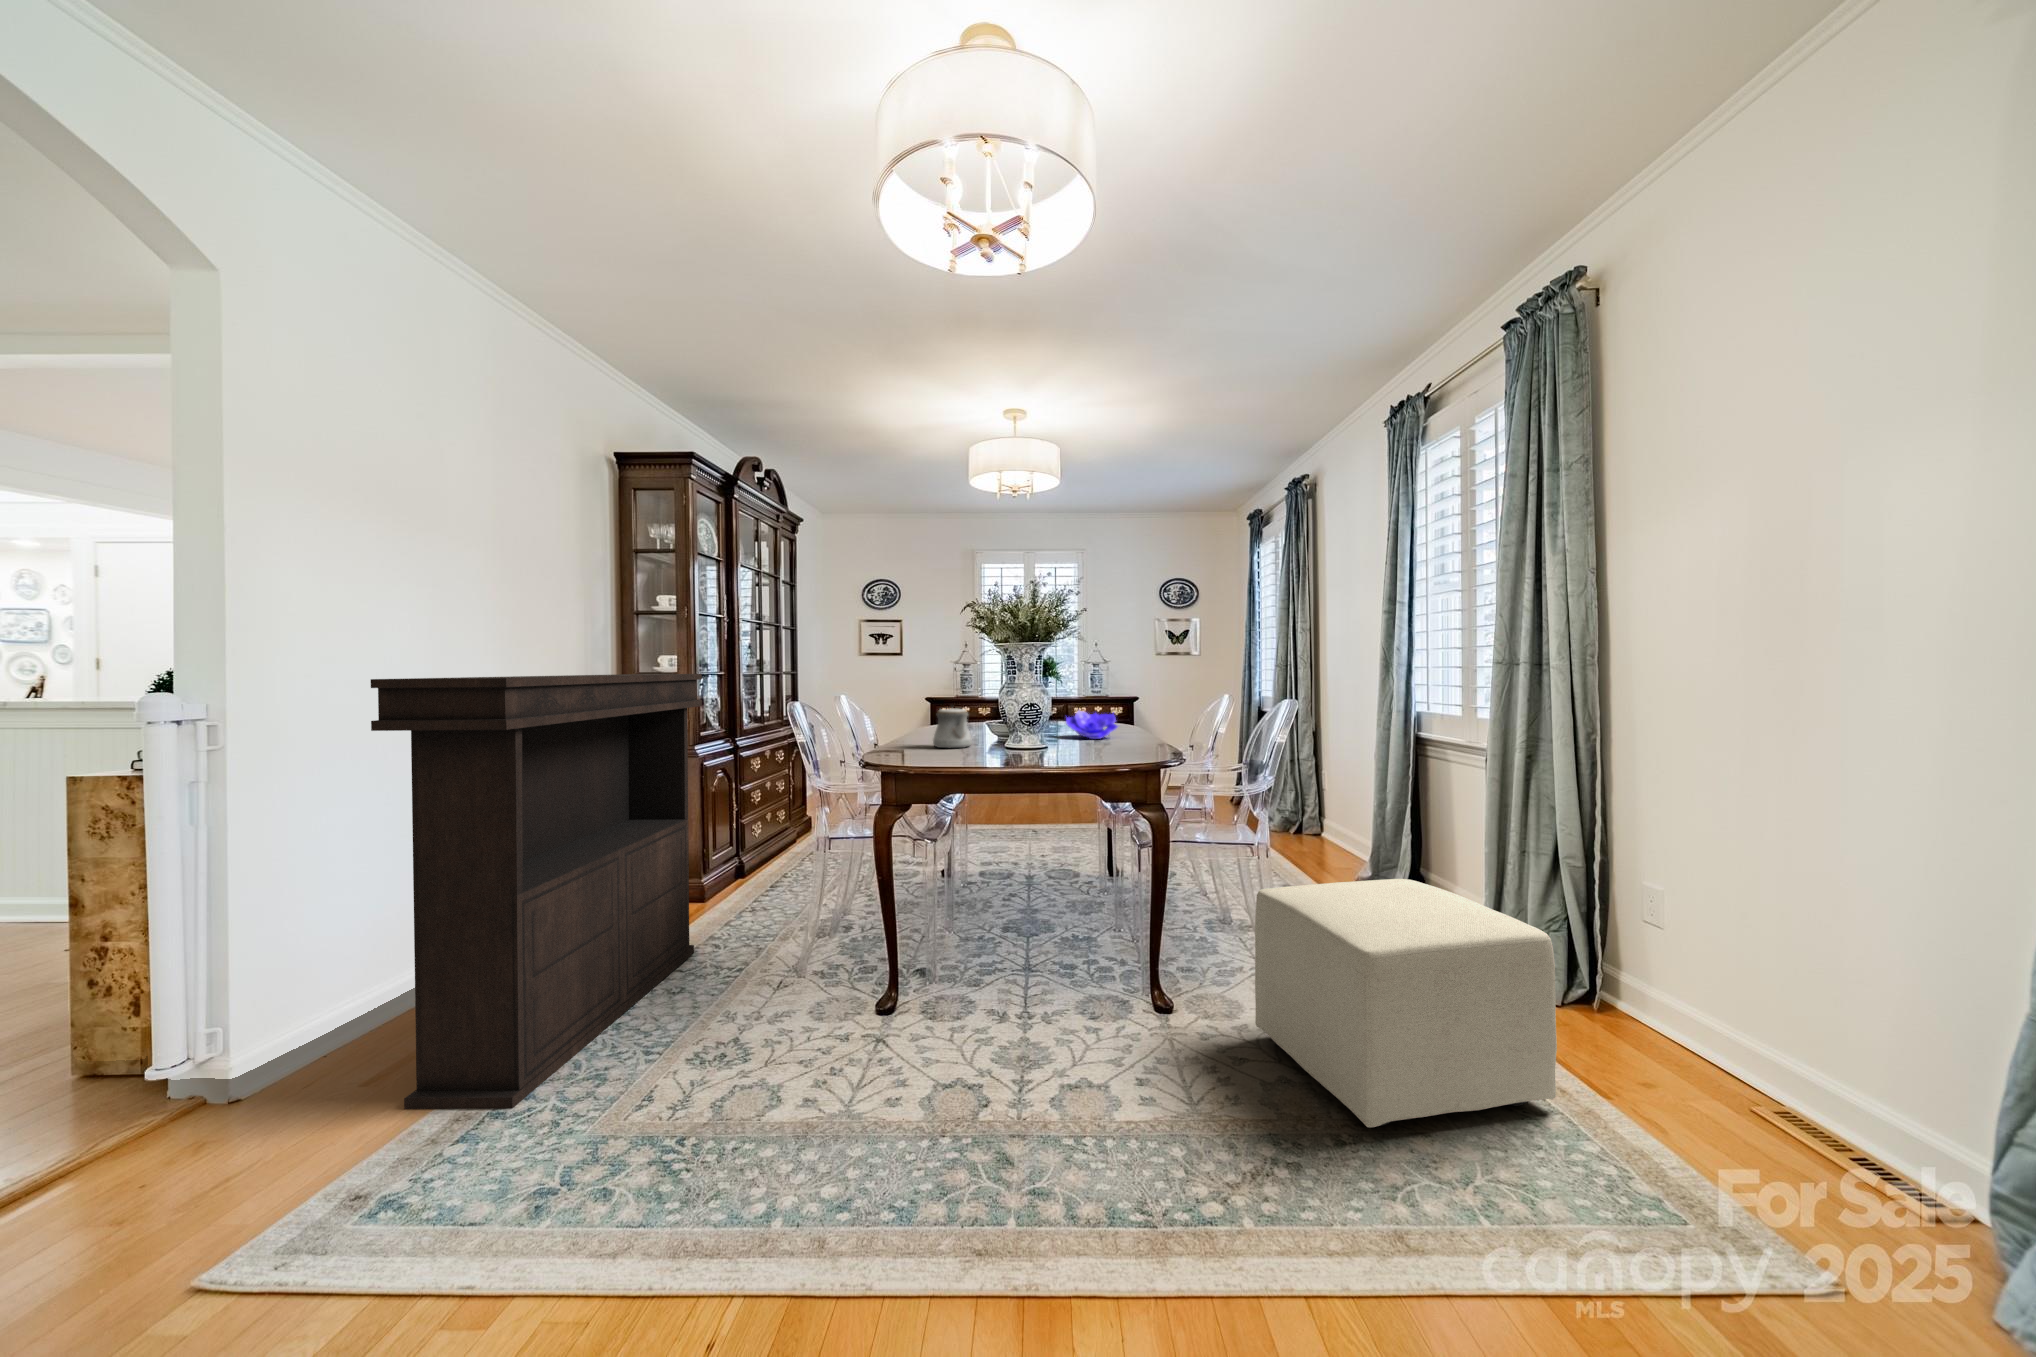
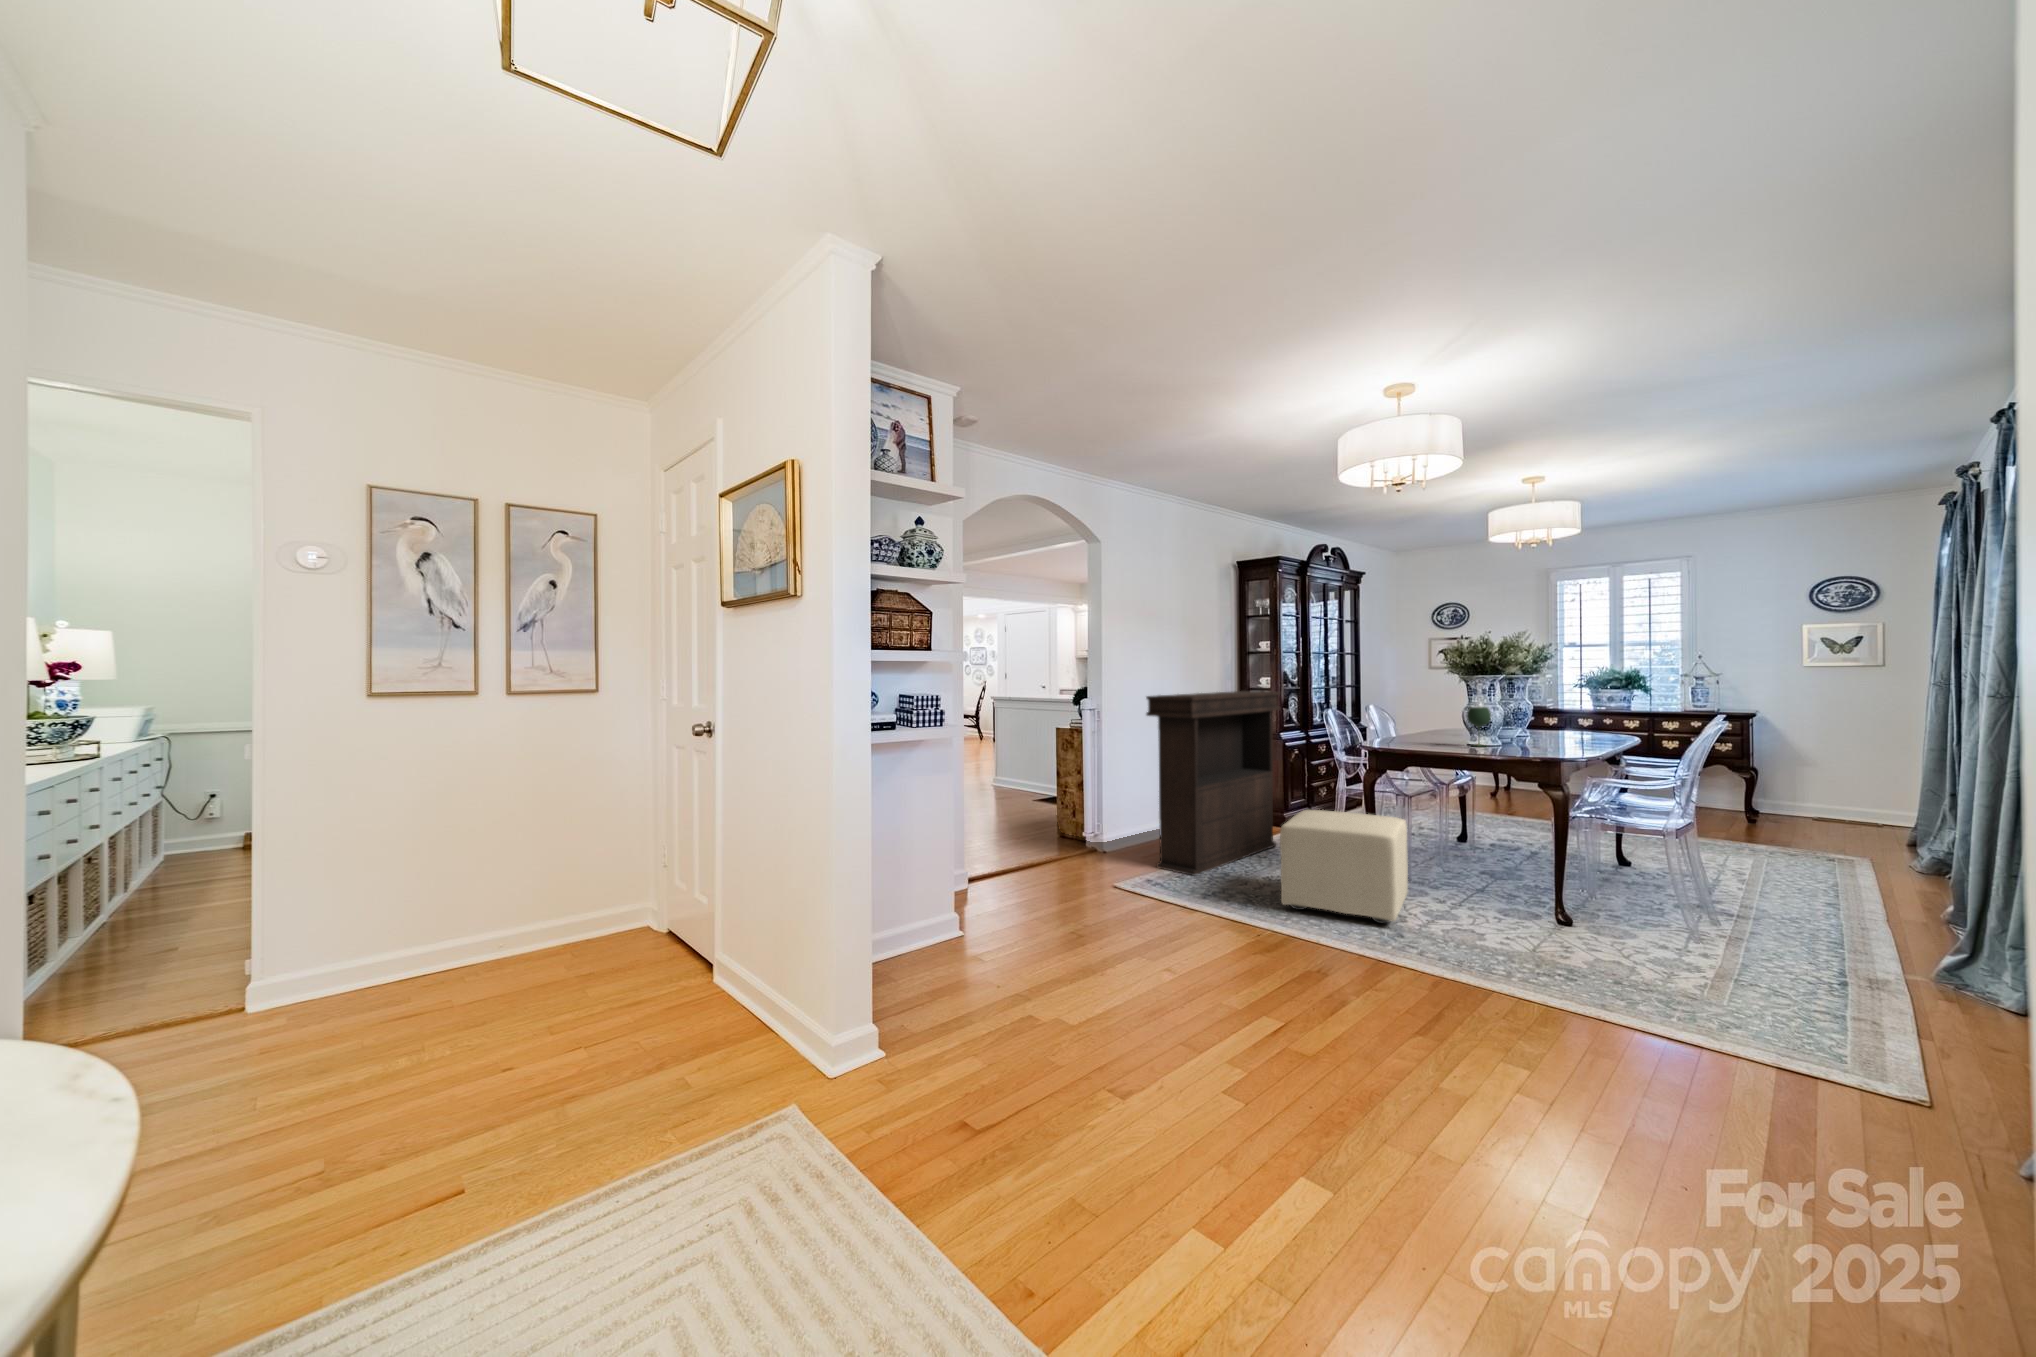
wine glass: none [999,690,1031,750] -> present [1467,707,1491,747]
teapot: present [933,706,972,748] -> none [1424,715,1453,743]
decorative bowl: present [1066,711,1118,739] -> none [1542,721,1592,745]
ottoman: present [1255,879,1557,1127] -> present [1280,810,1408,923]

